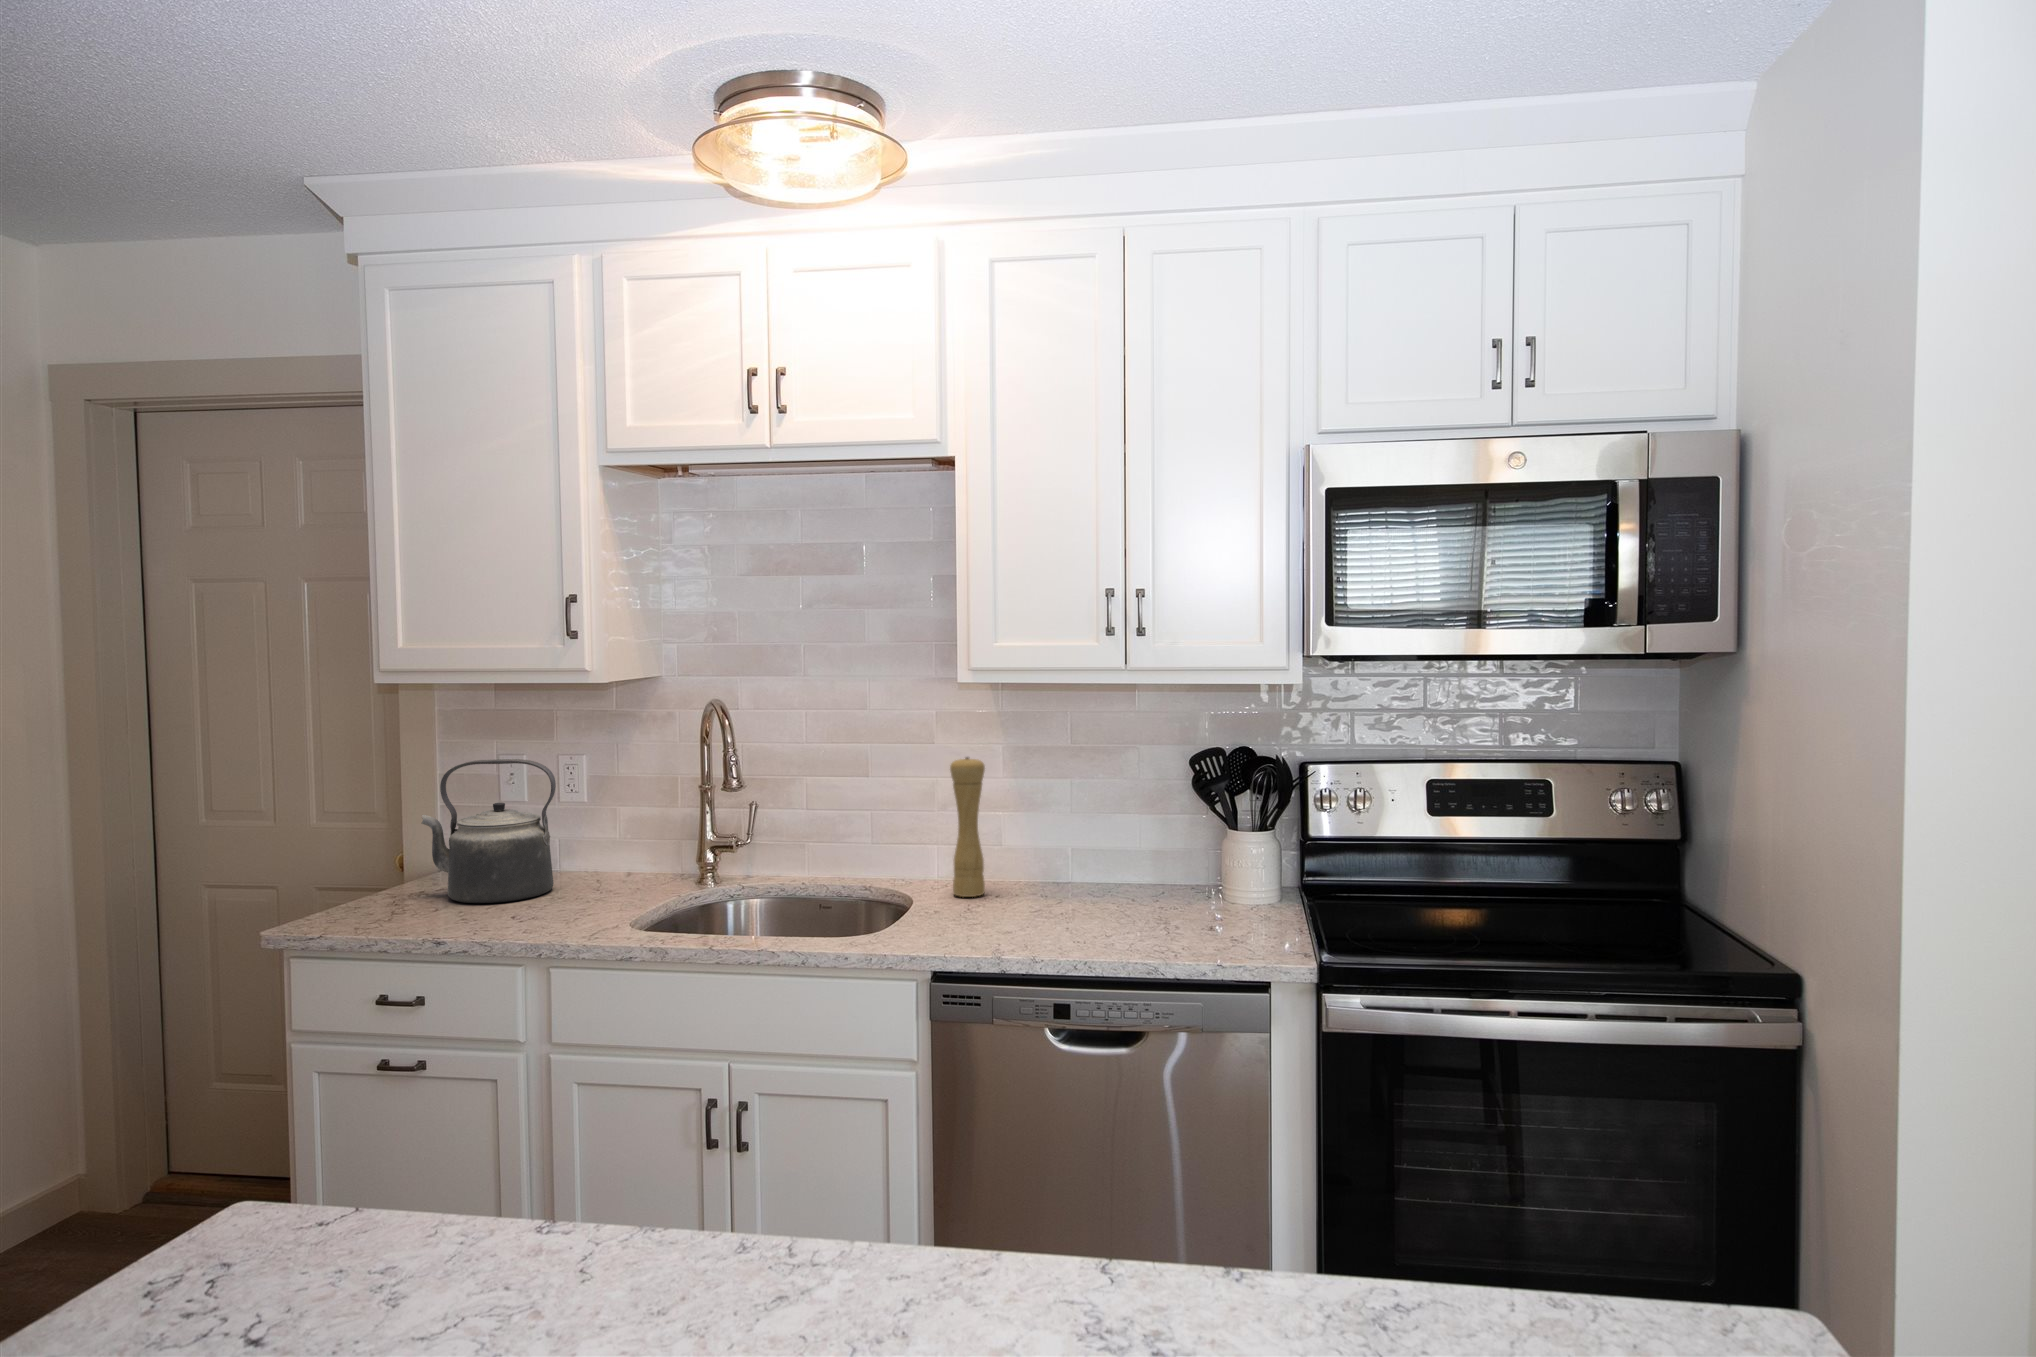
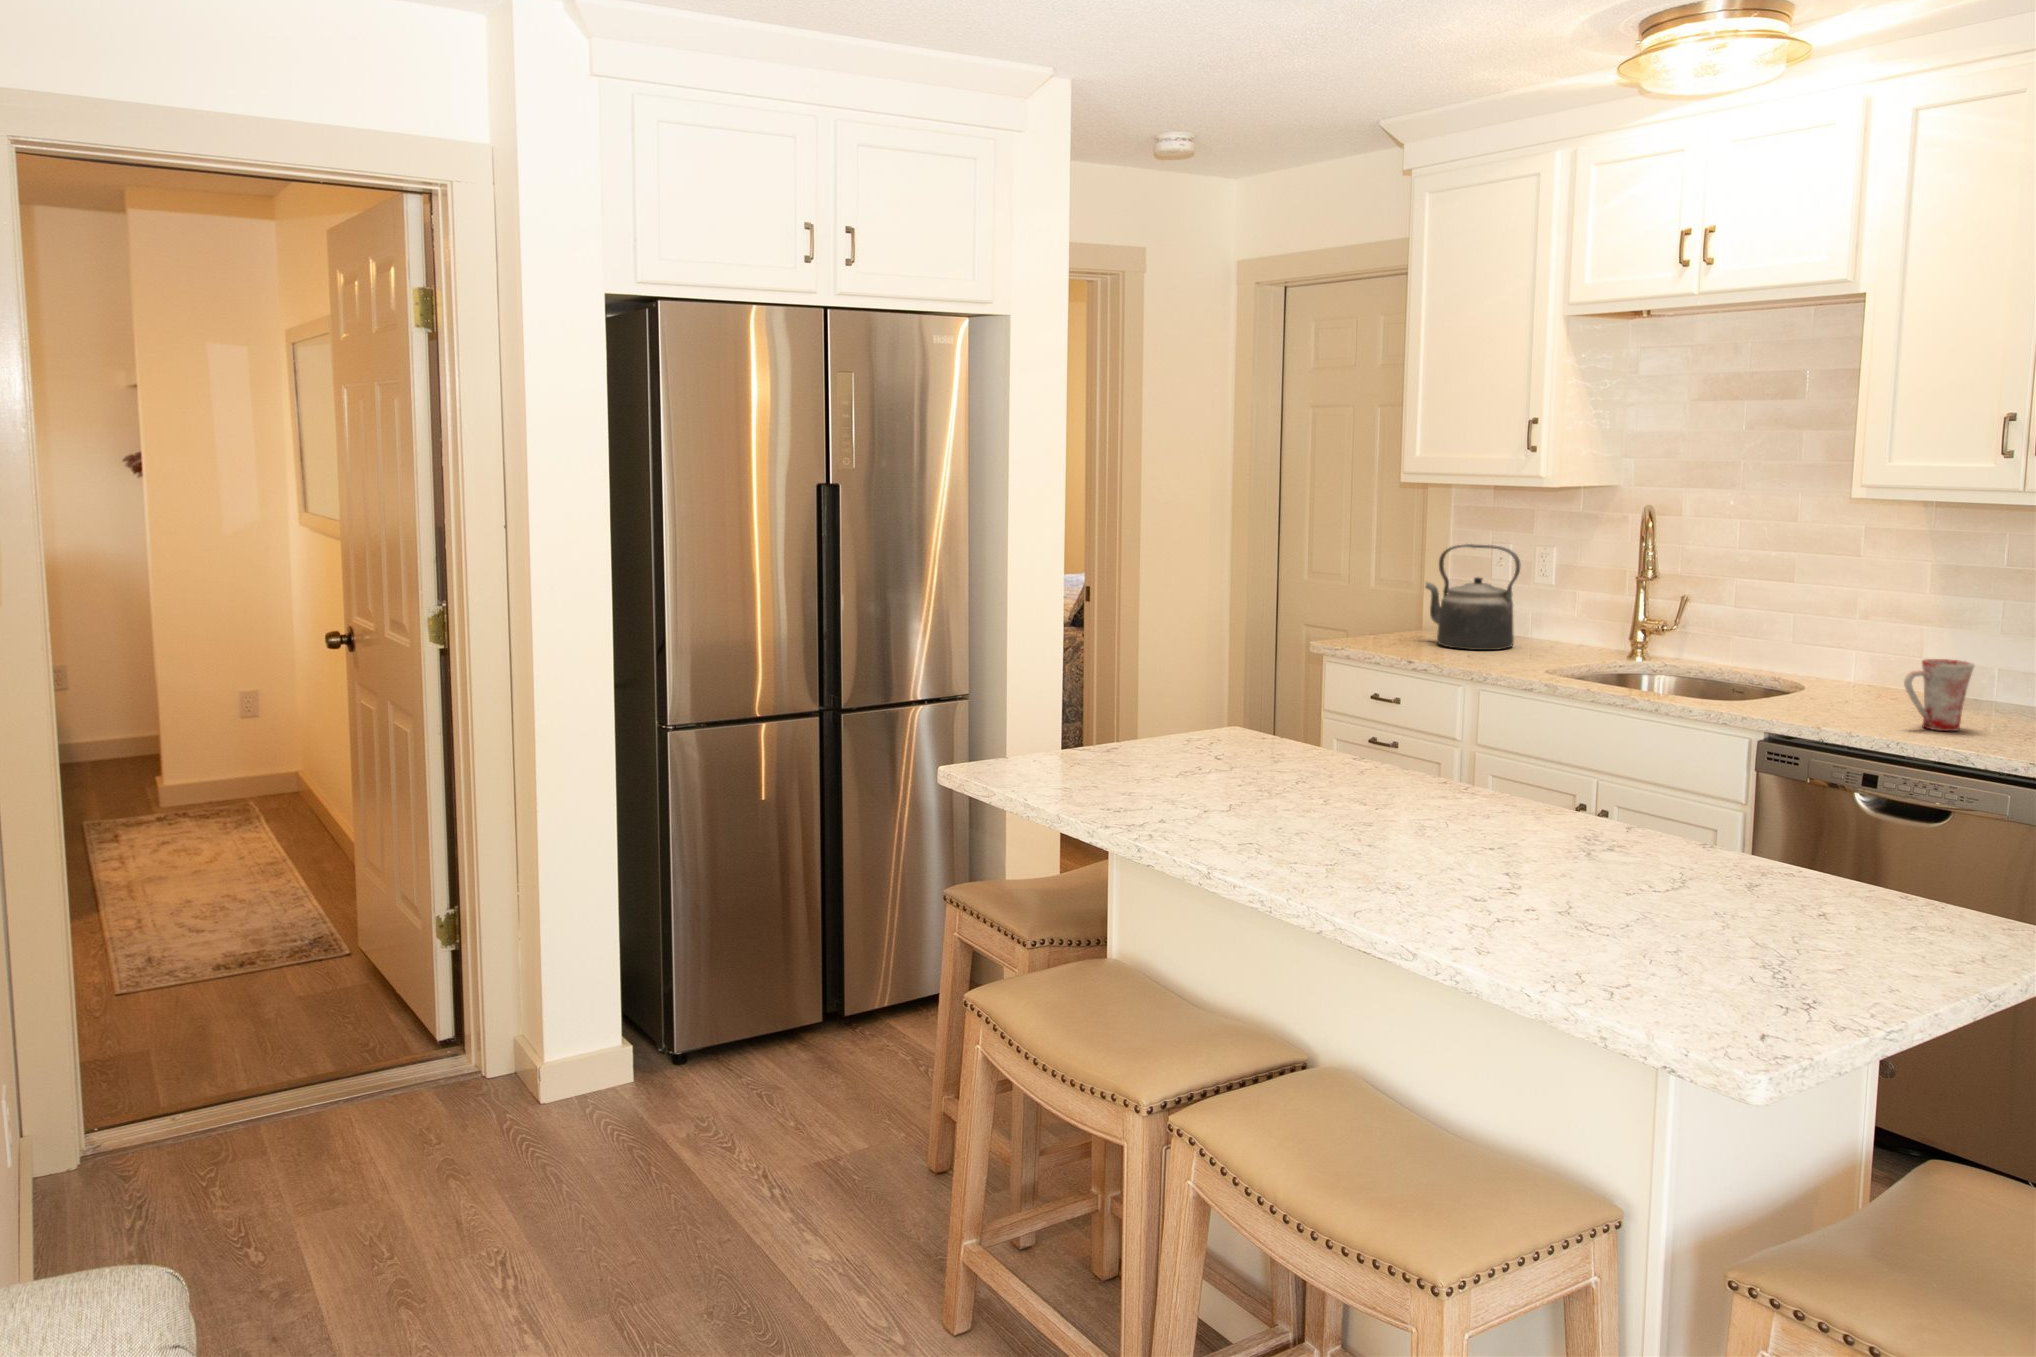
pepper mill: present [950,757,985,897] -> none [1840,568,1887,695]
mug: none [1067,854,1121,935] -> present [1904,659,1974,731]

